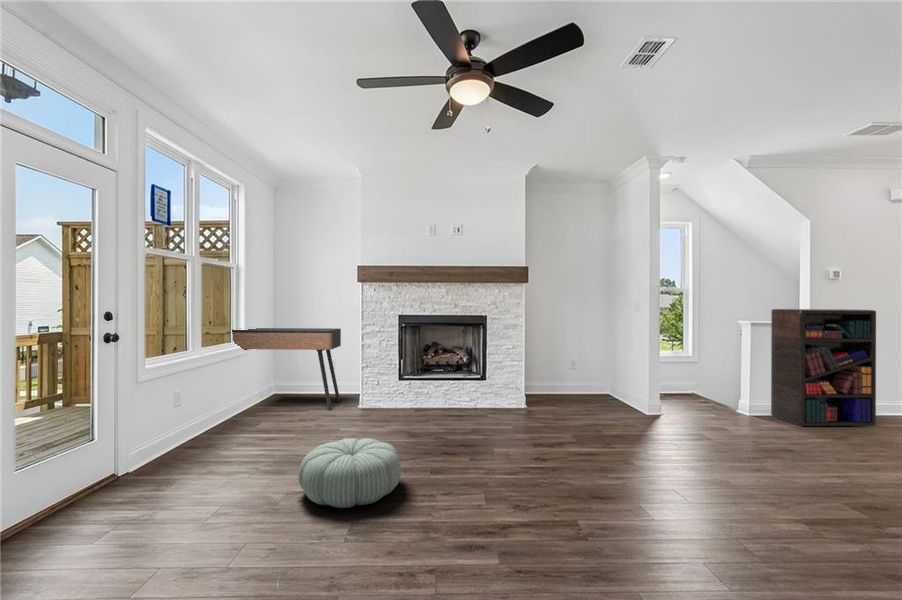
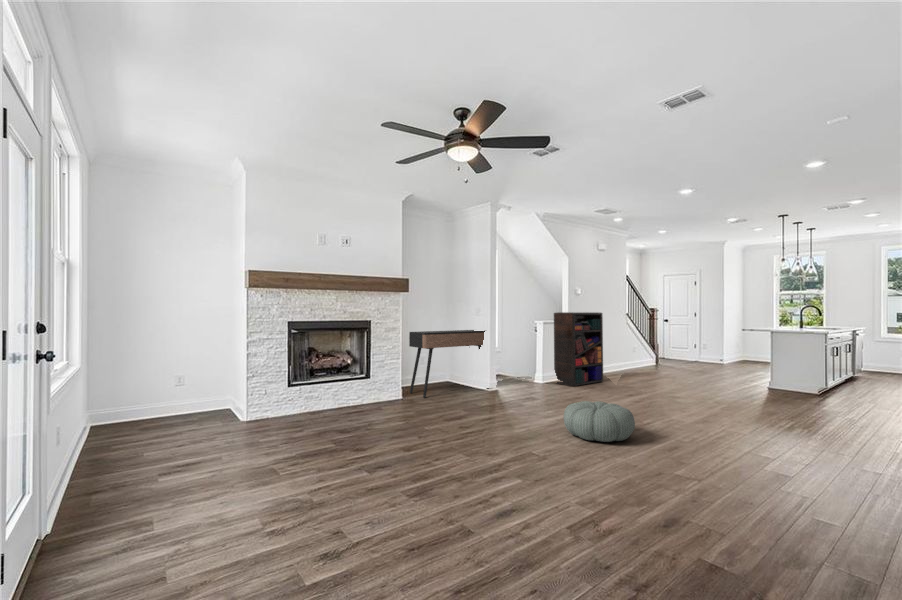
console table: present [232,328,341,410] -> present [409,330,489,398]
pouf: present [298,439,401,508] -> present [564,401,635,442]

